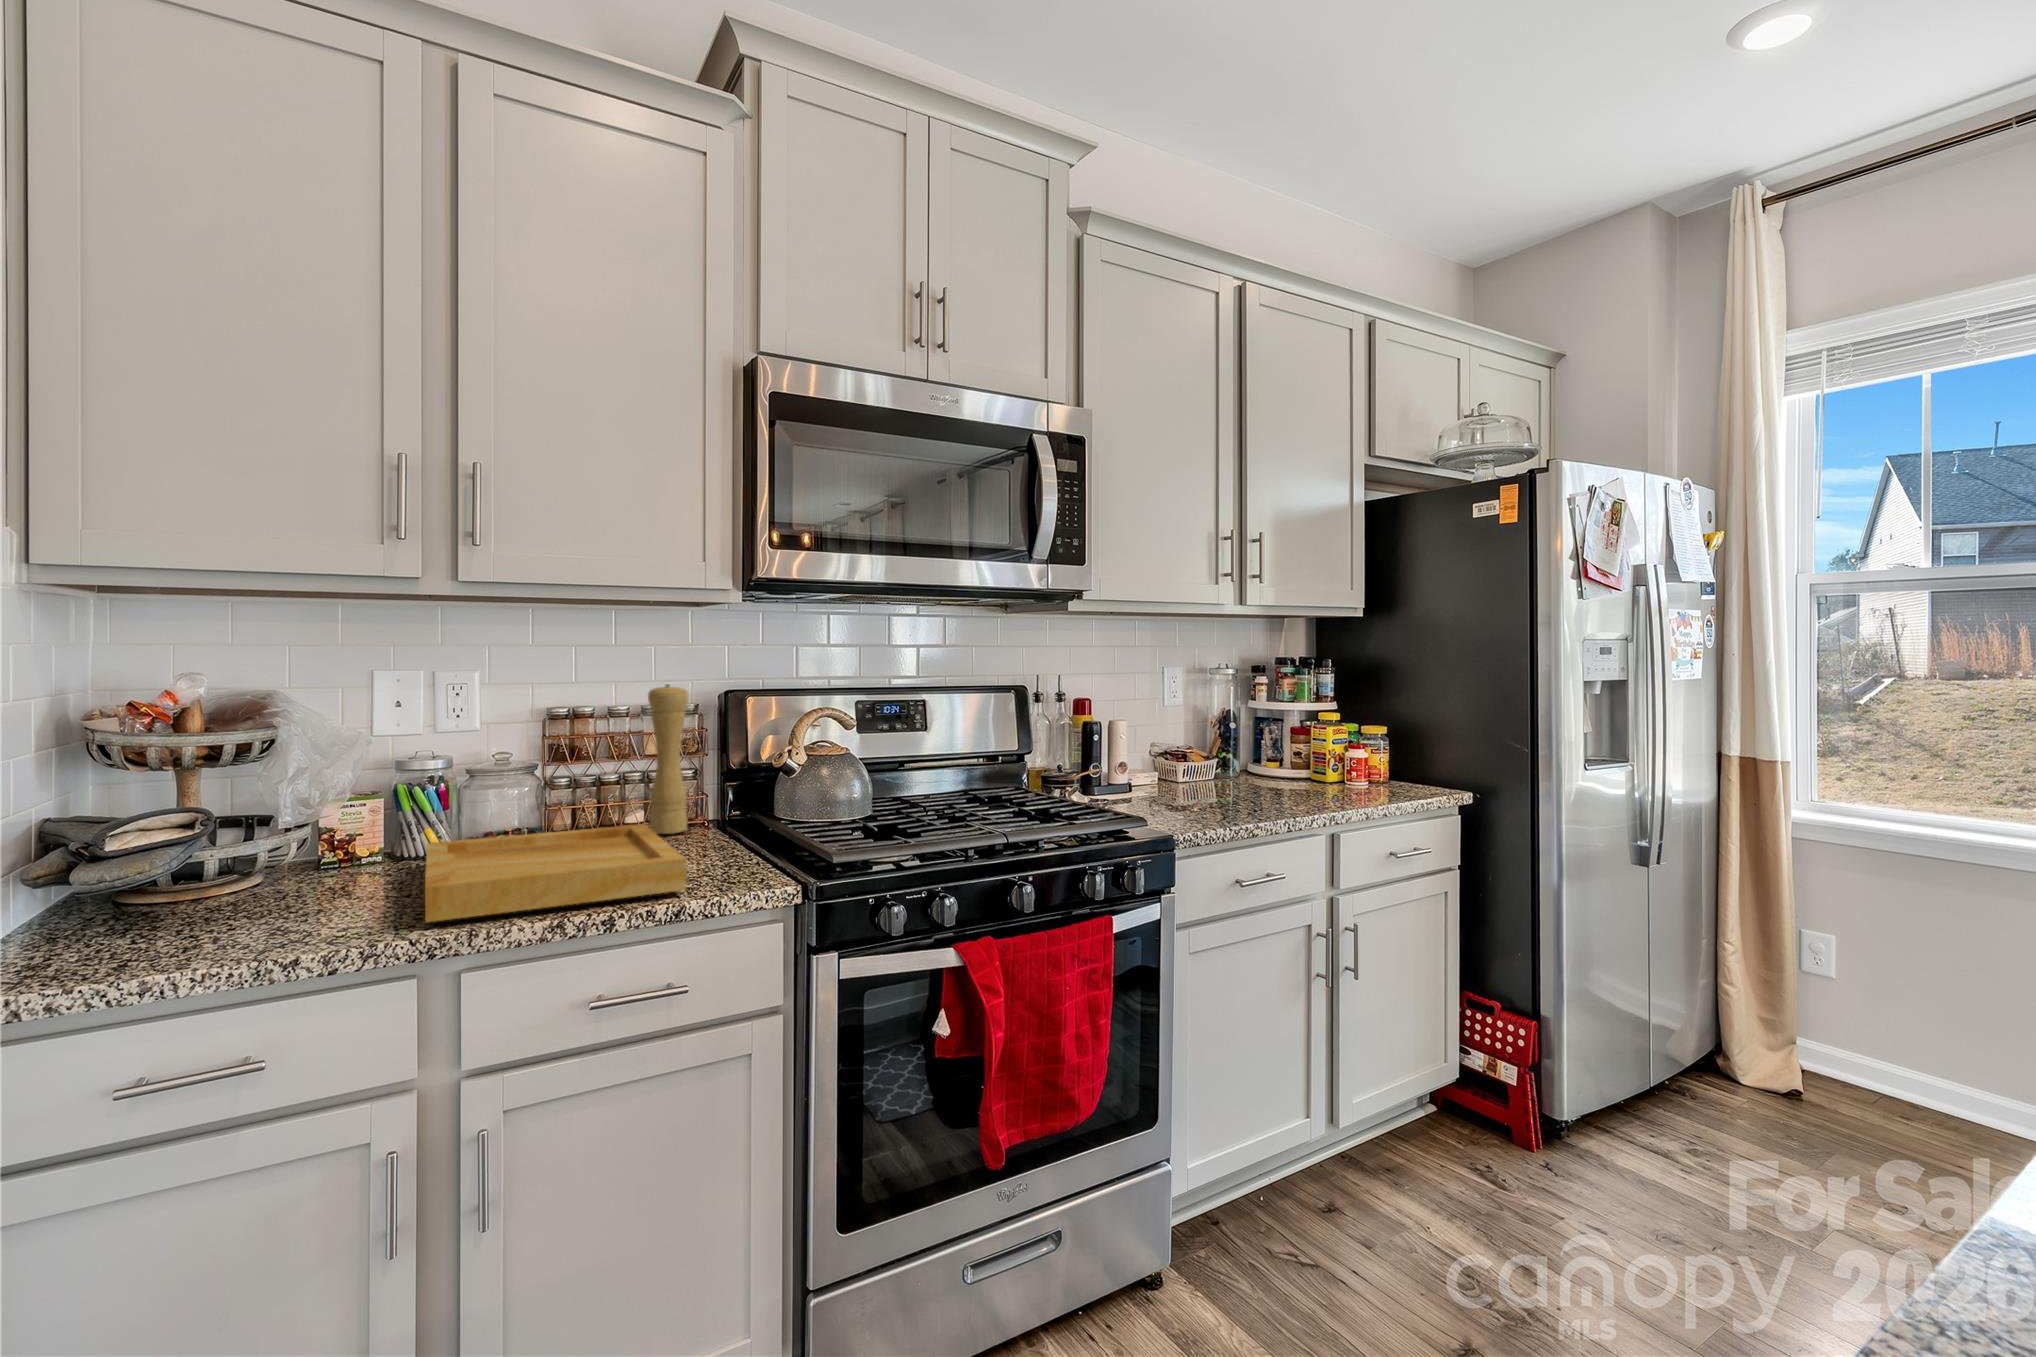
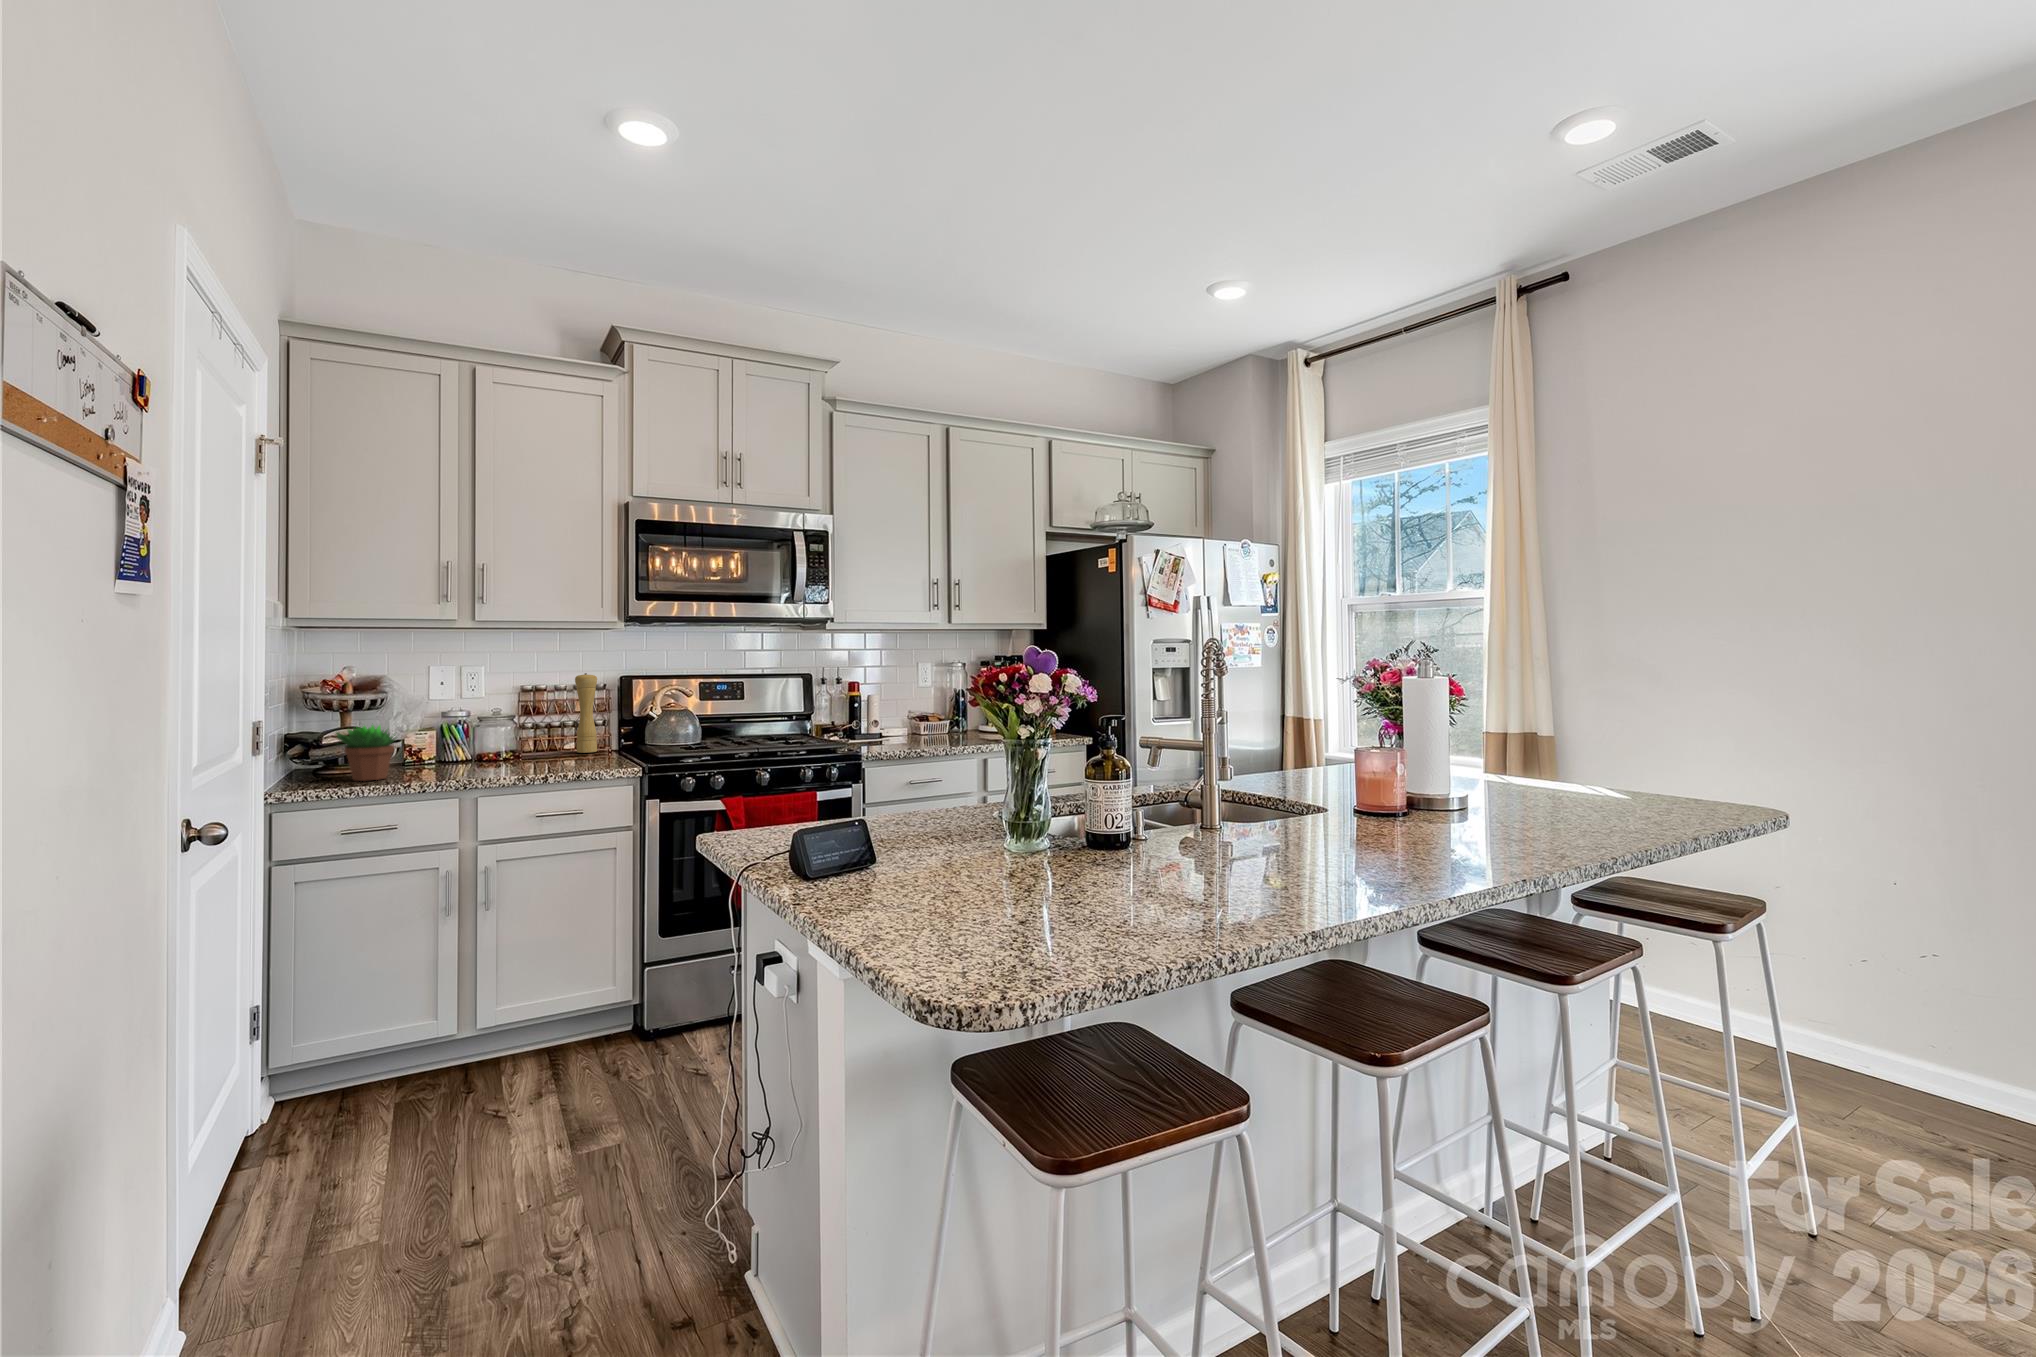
succulent plant: none [119,803,285,942] -> present [336,725,396,781]
tray: present [425,824,686,922] -> none [460,746,584,776]

